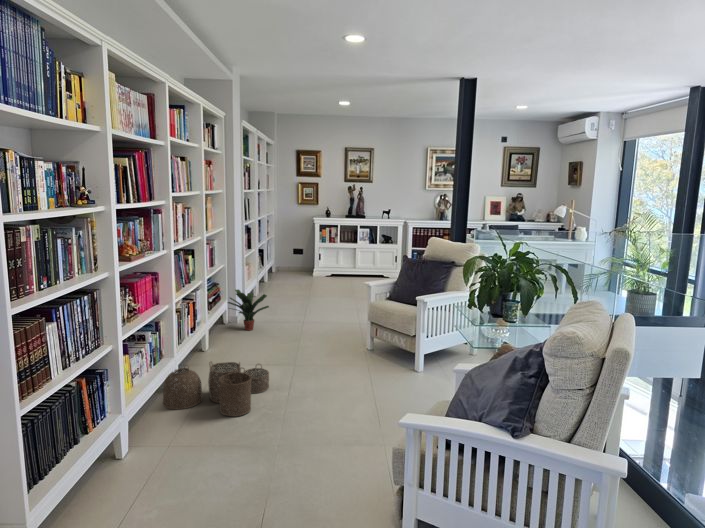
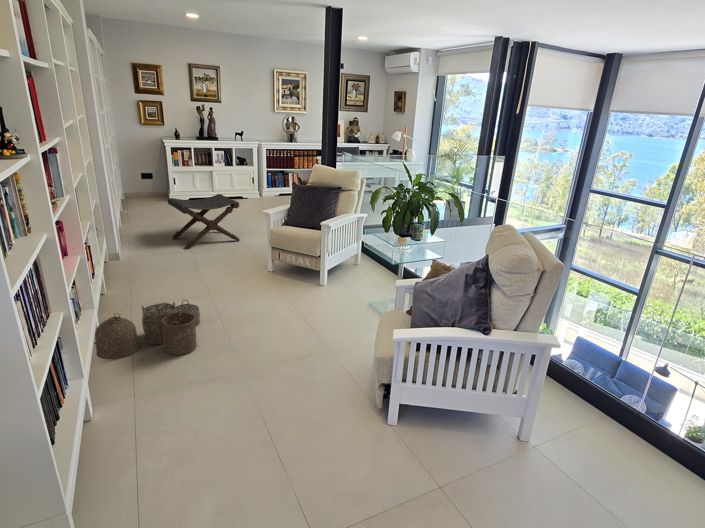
footstool: none [292,268,357,320] -> present [168,194,240,249]
potted plant: present [228,290,269,331] -> none [111,225,158,266]

